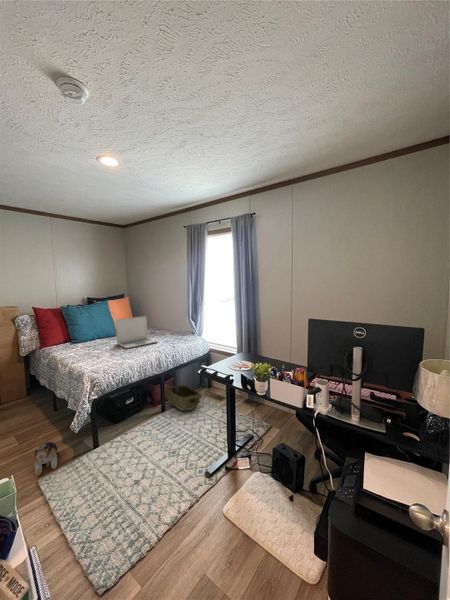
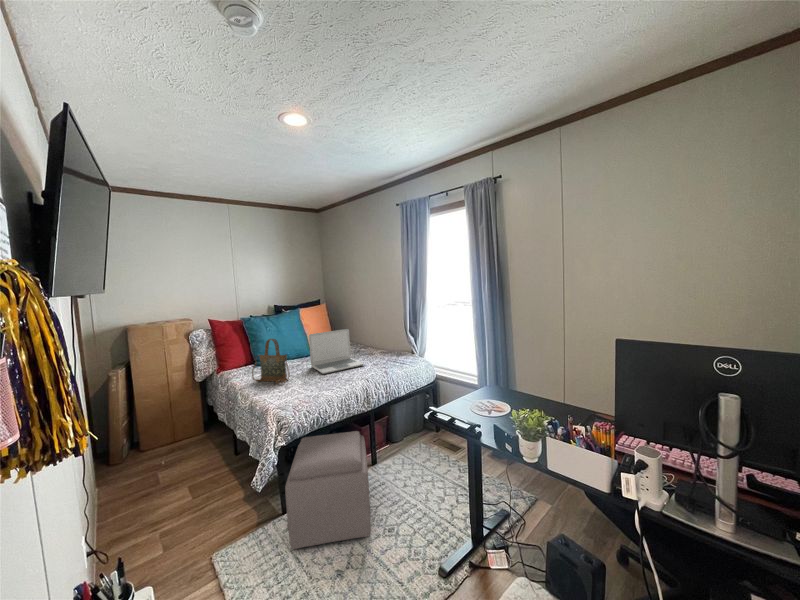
handbag: none [69,322,100,356] -> present [252,339,290,384]
woven basket: present [165,385,201,411] -> none [375,426,427,465]
ottoman: none [97,387,159,470] -> present [285,431,371,549]
plush toy: present [32,442,60,476] -> none [201,502,240,549]

